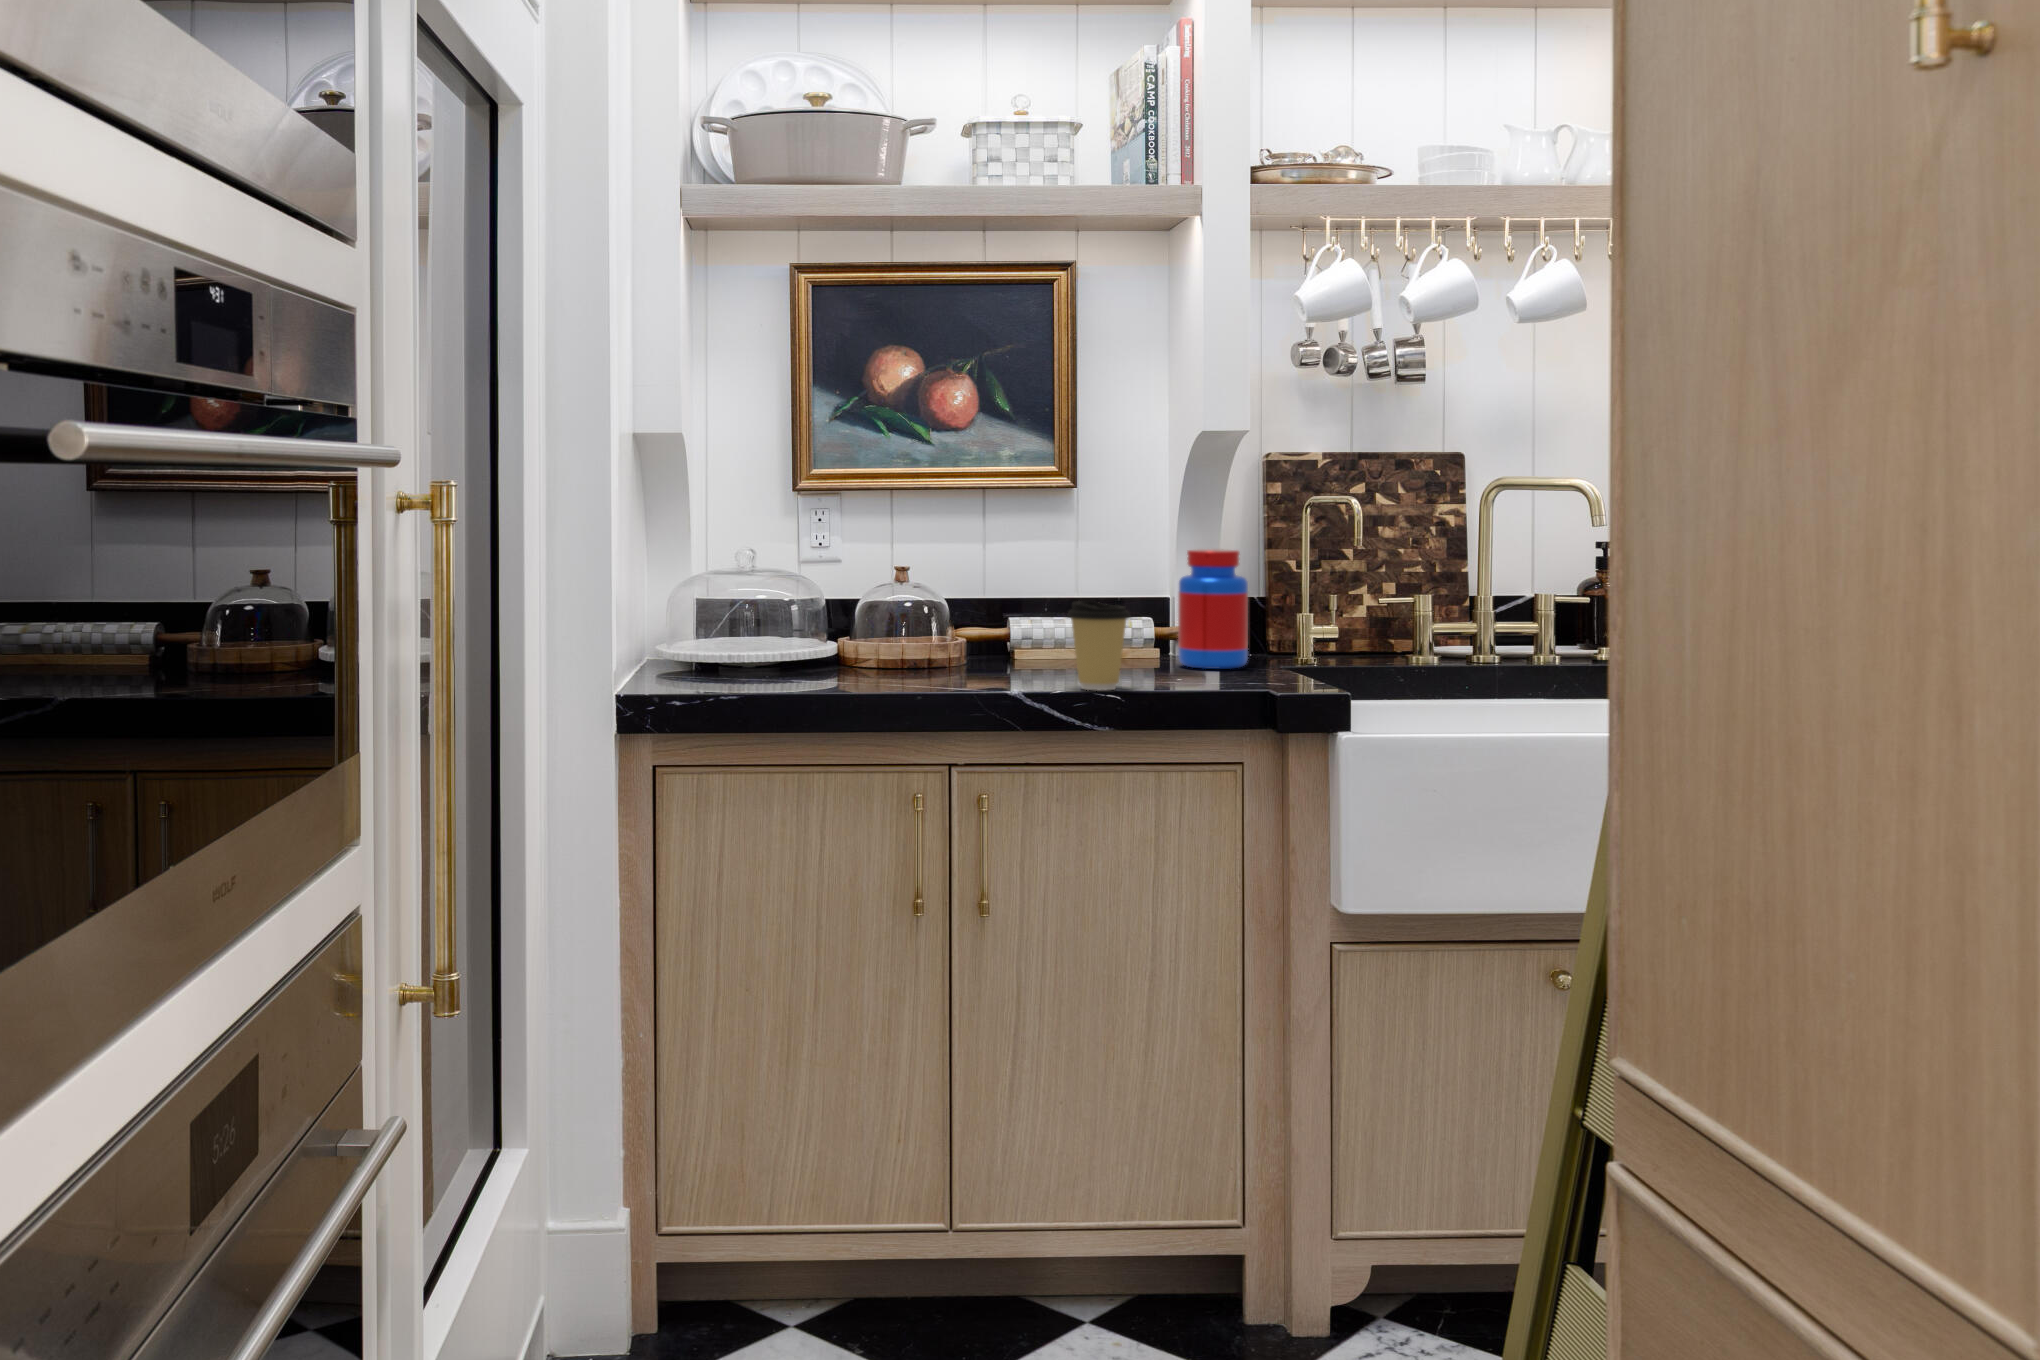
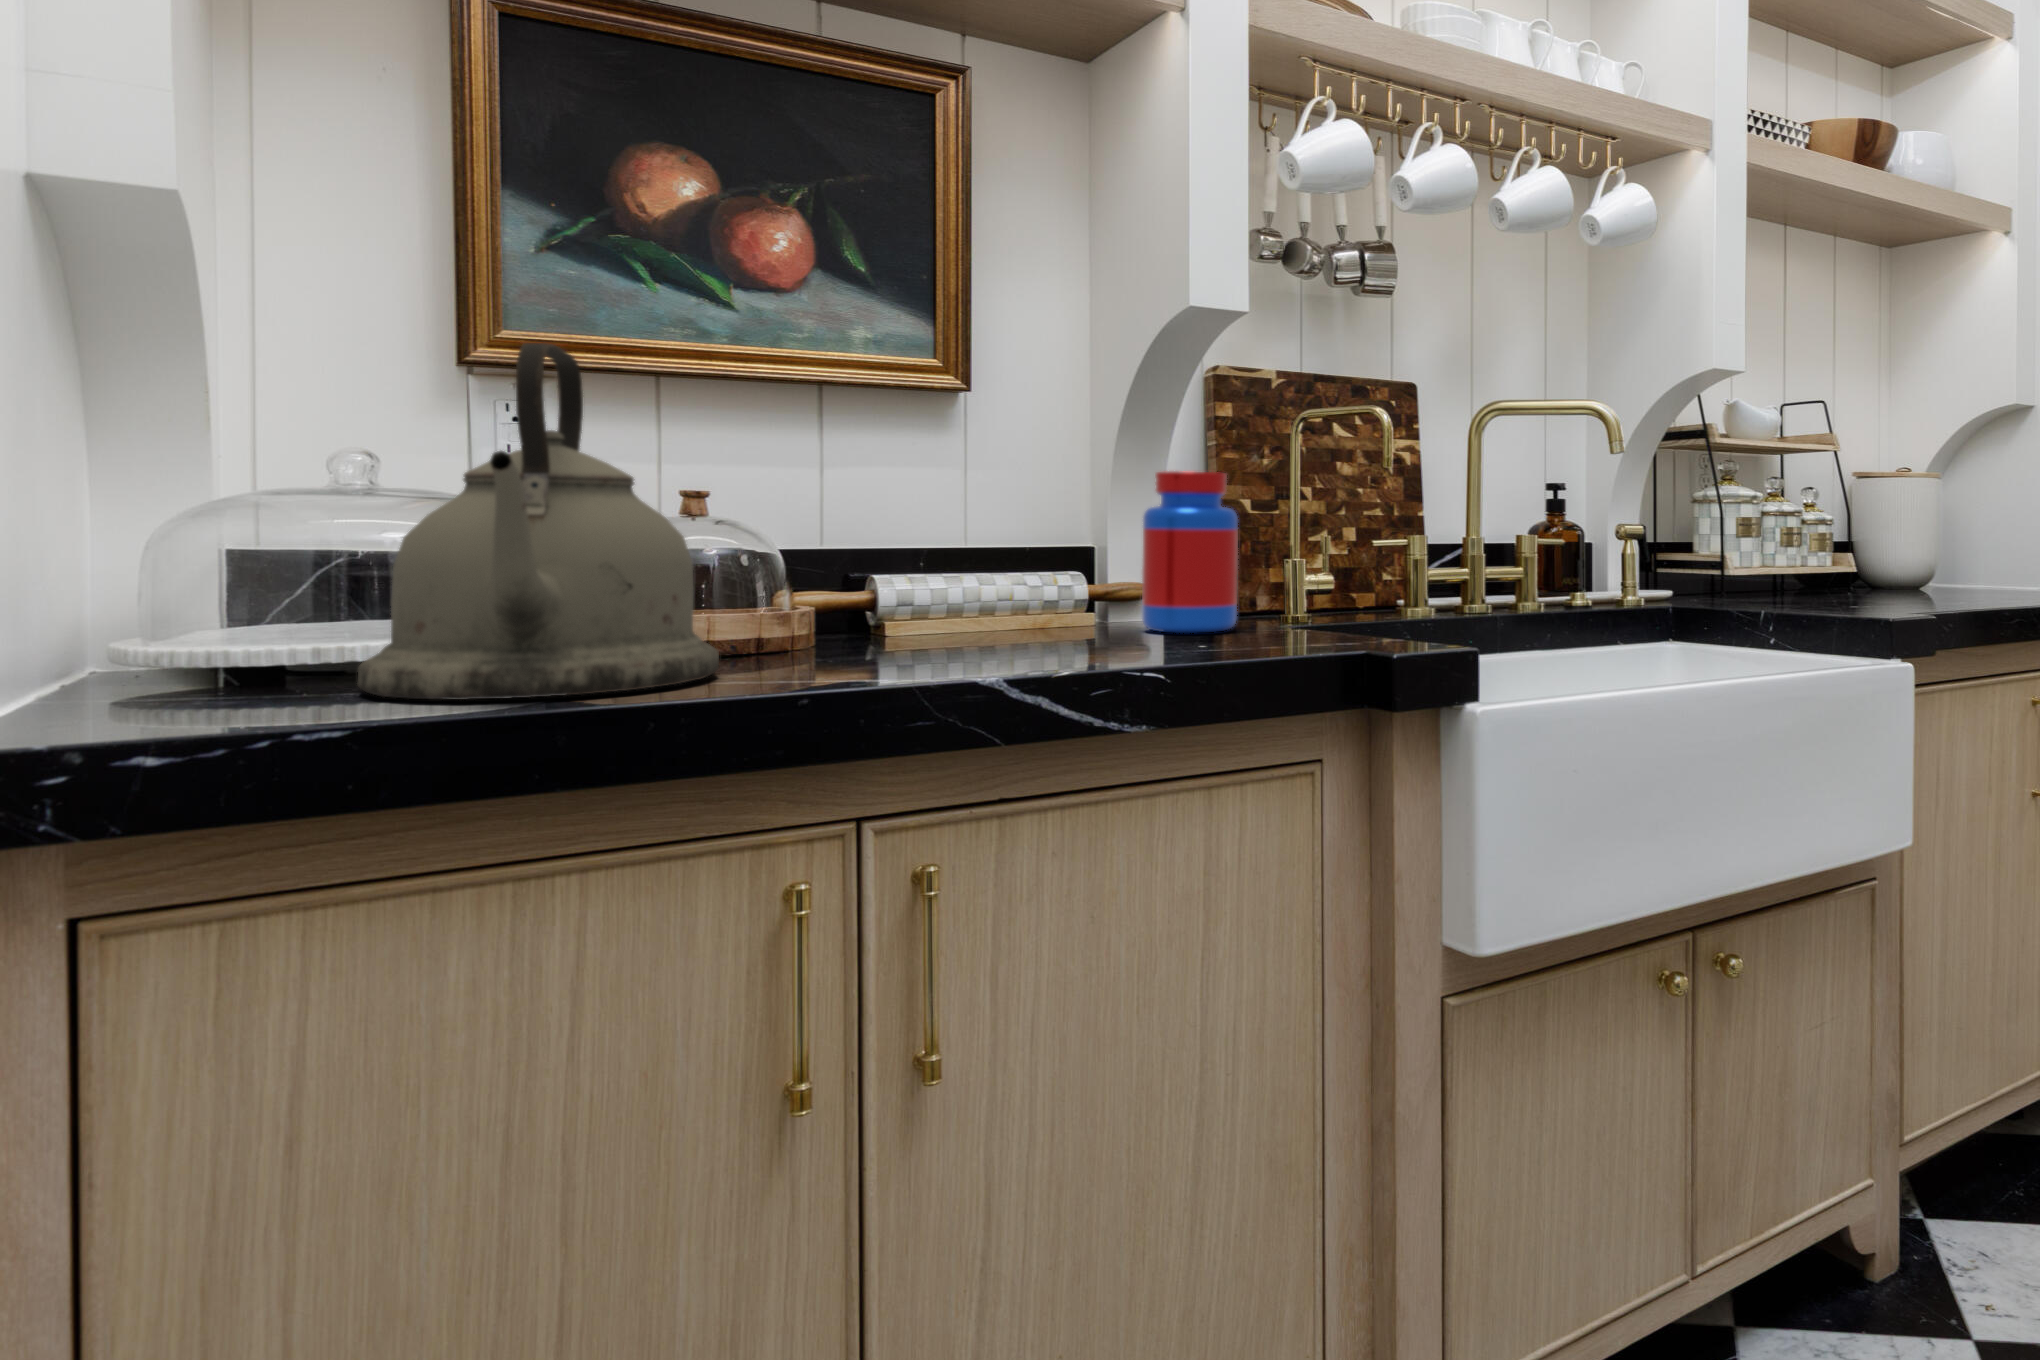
kettle: none [745,507,896,687] -> present [358,343,719,700]
coffee cup: present [1067,601,1130,690] -> none [1049,528,1156,668]

